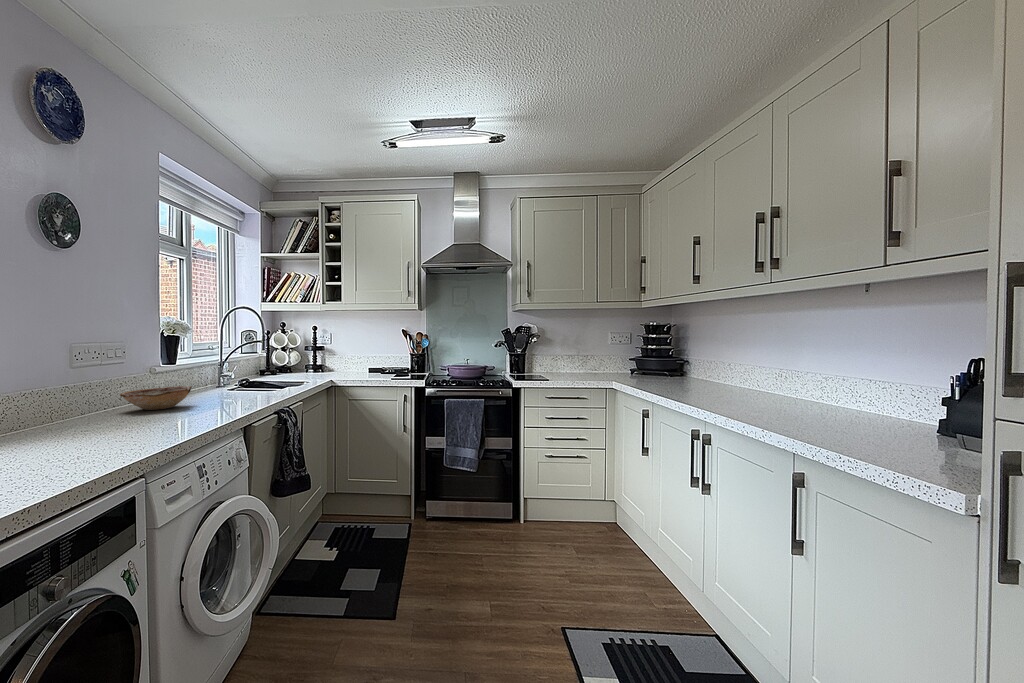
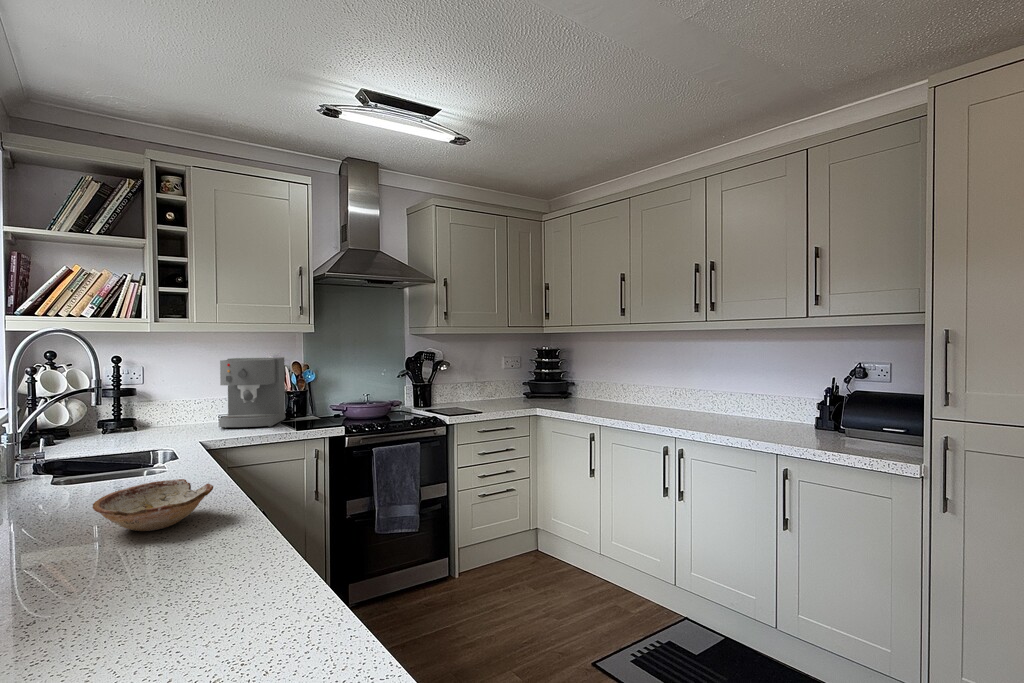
coffee maker: none [360,329,408,377] -> present [219,357,285,429]

